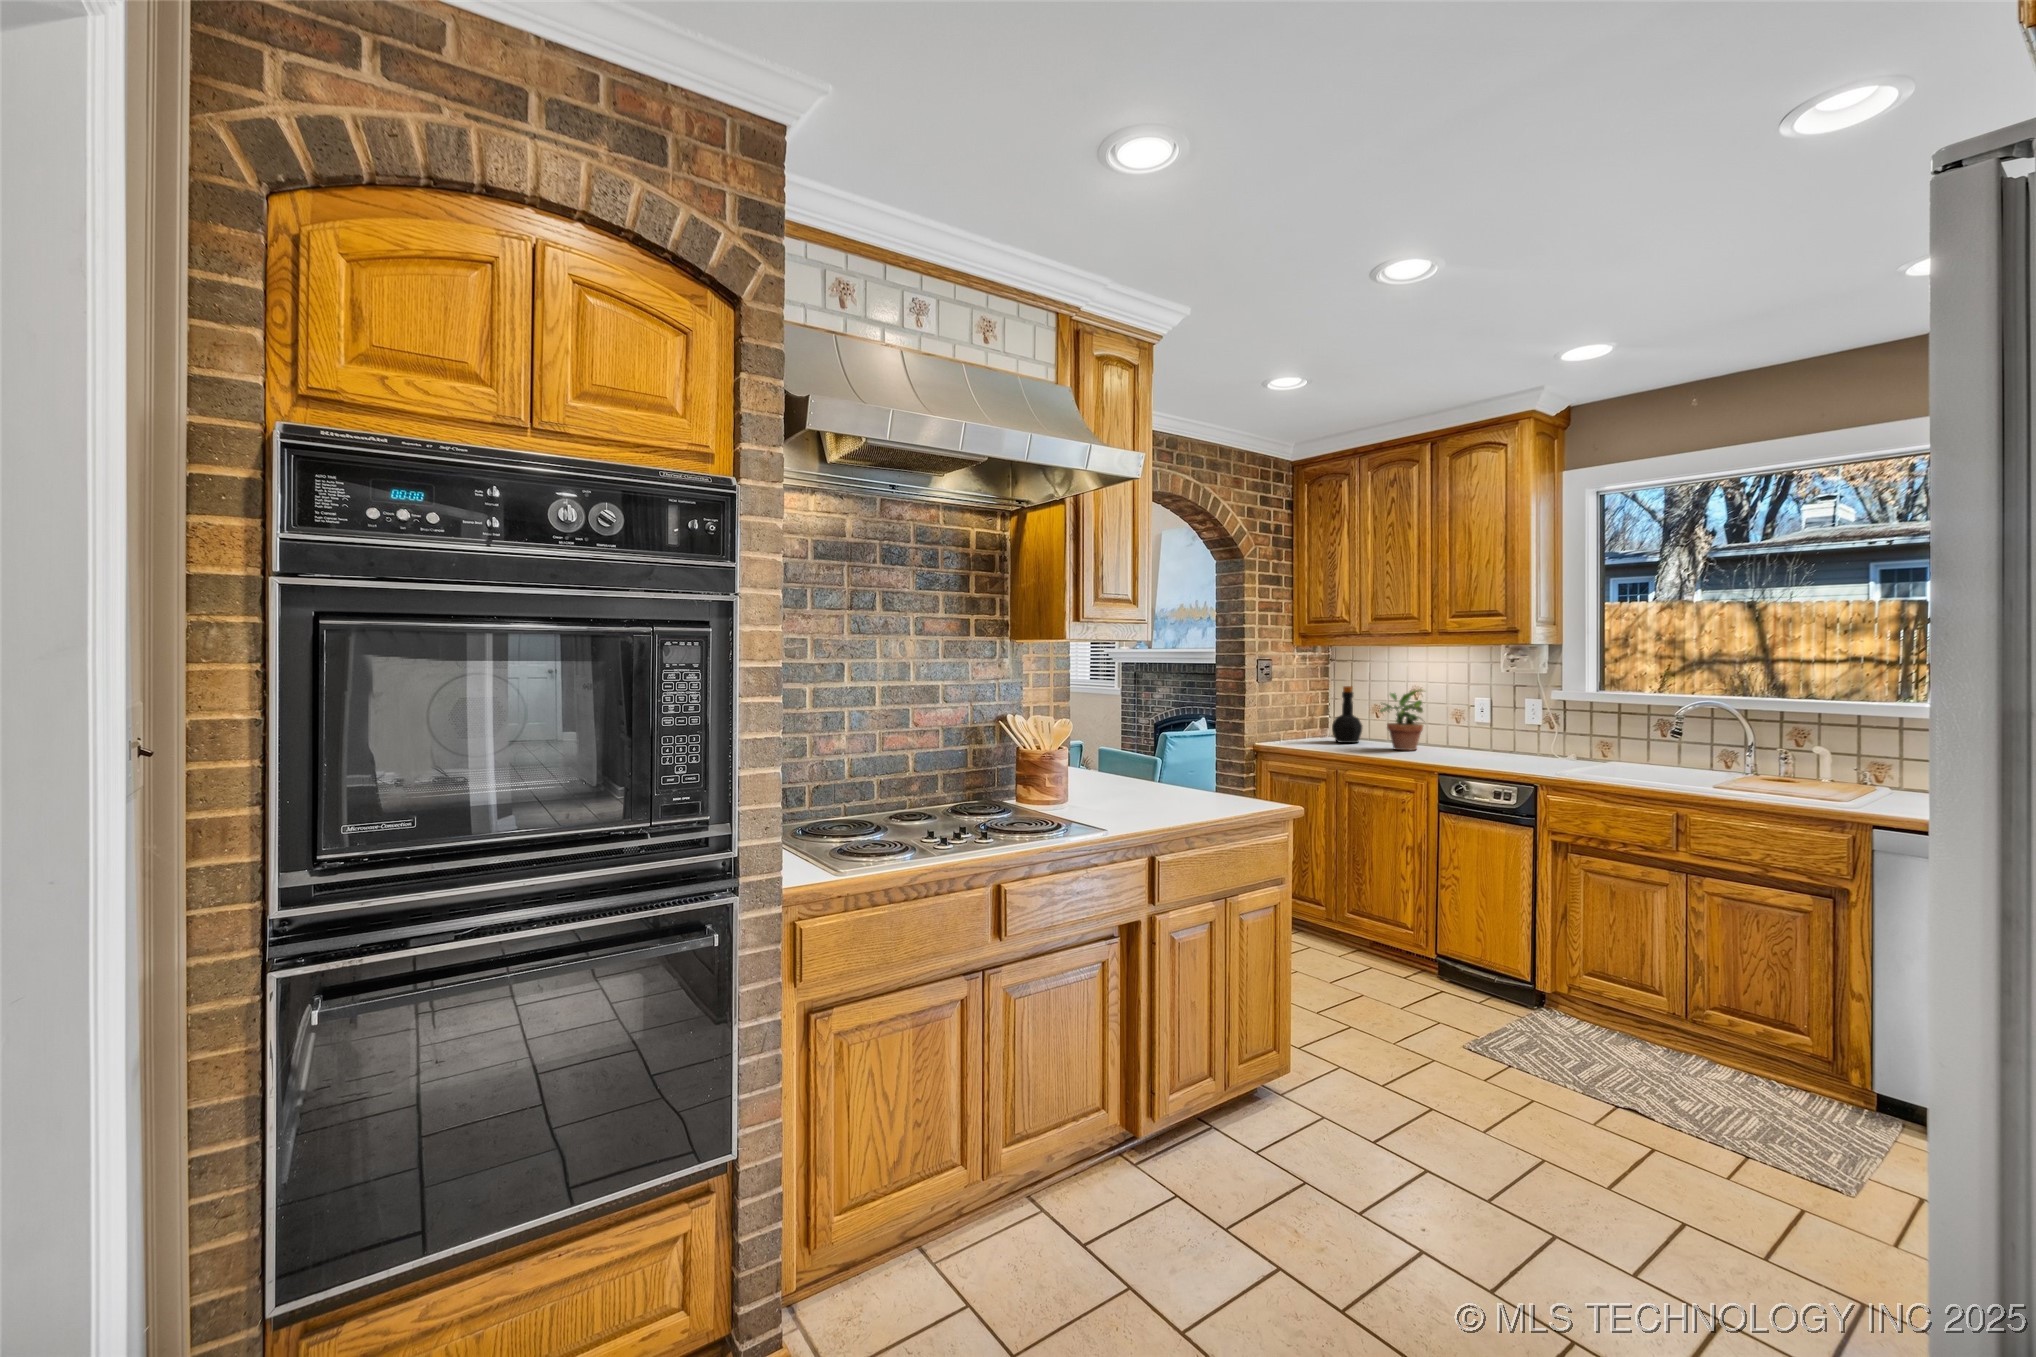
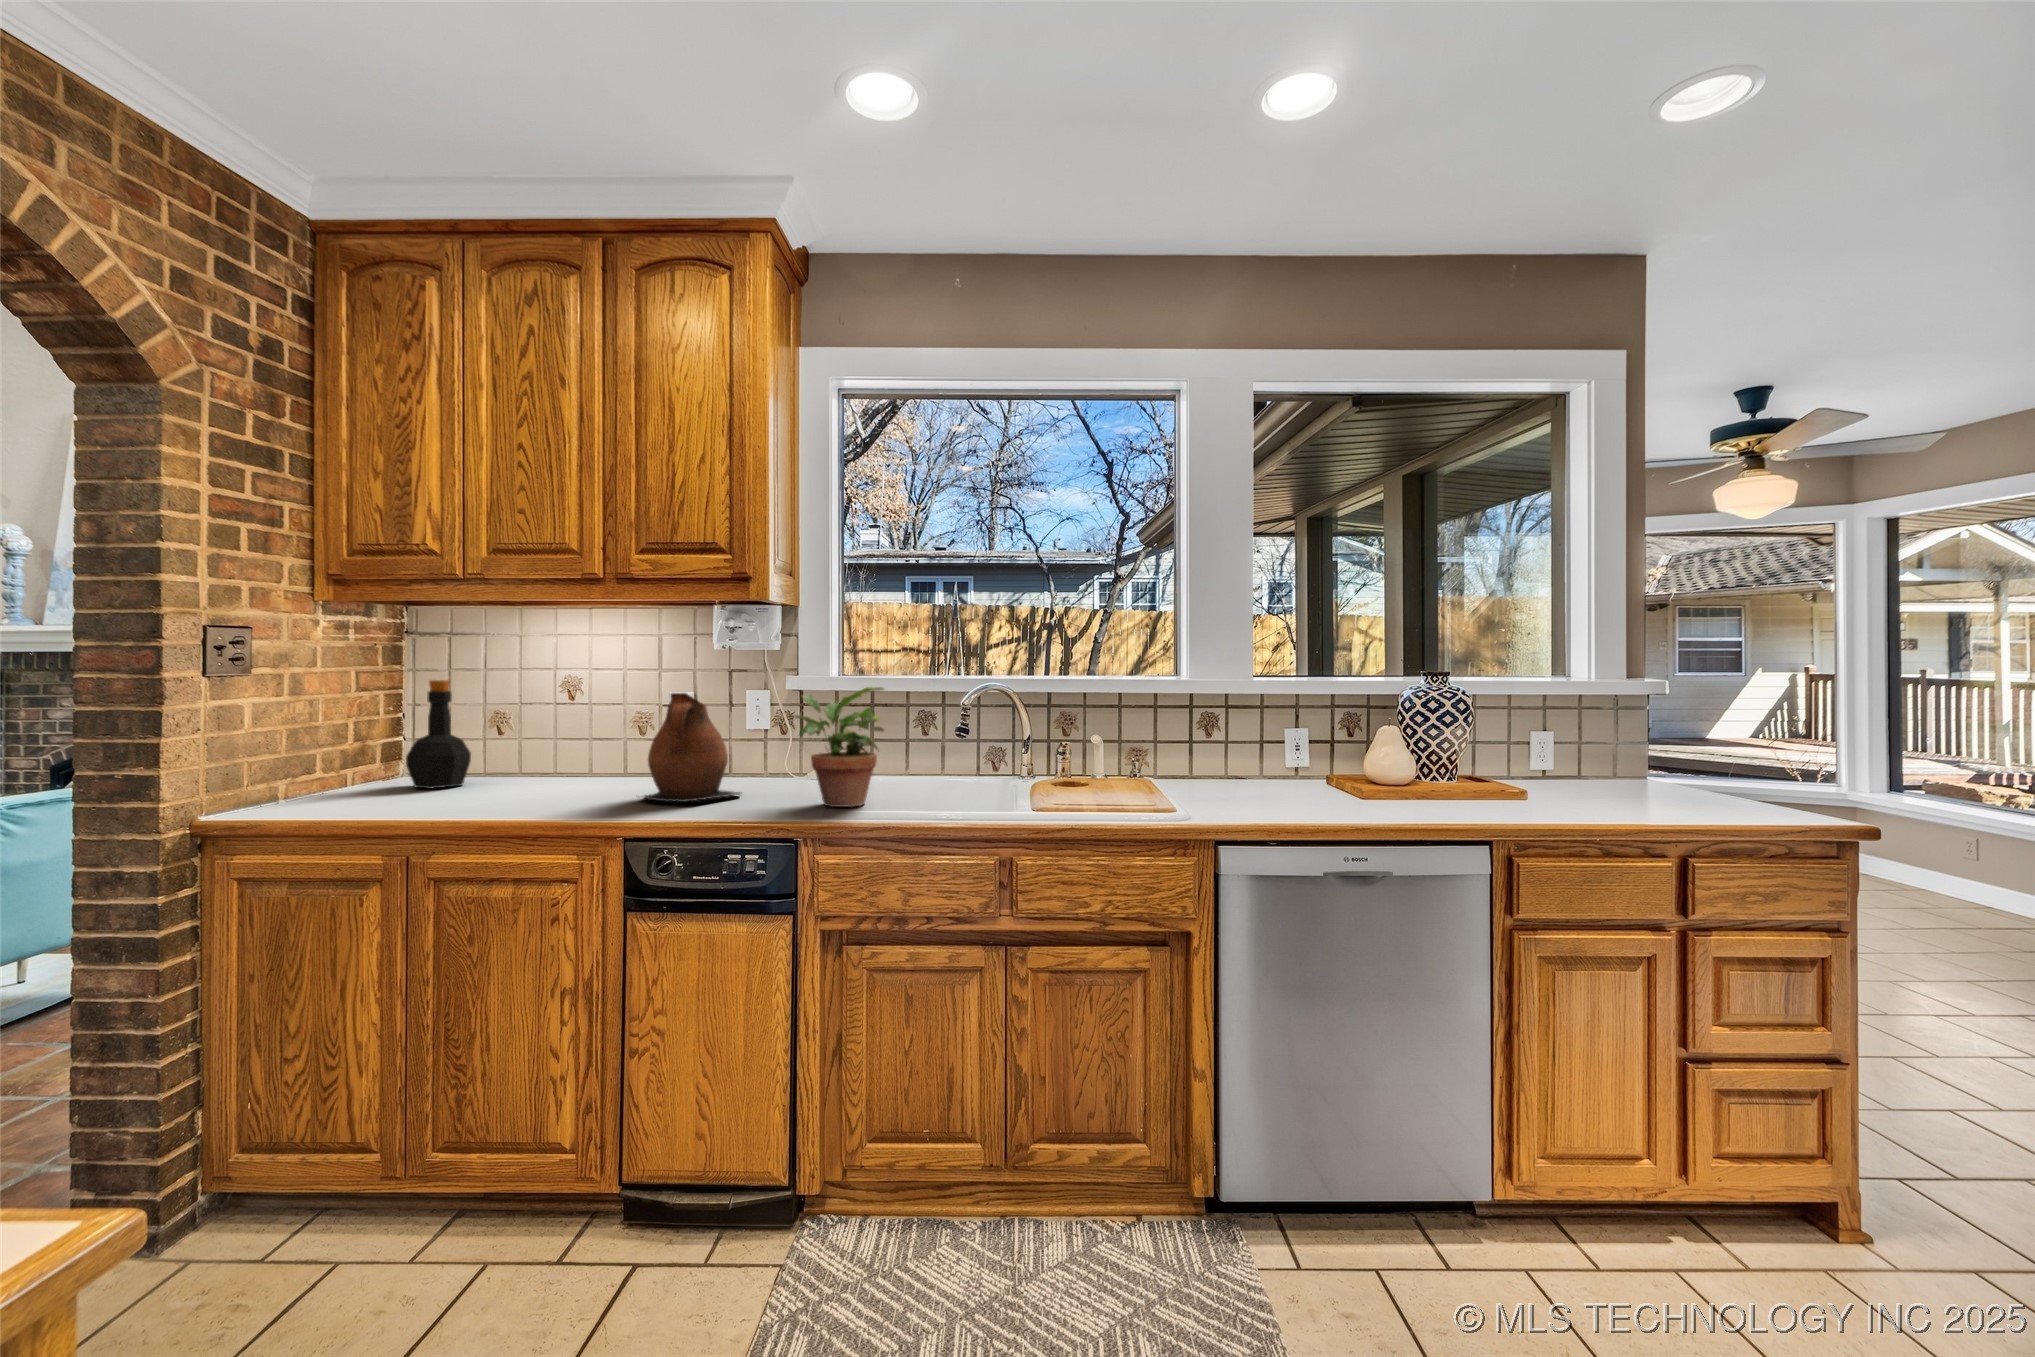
potted plant: present [1380,689,1423,751] -> present [795,687,884,807]
ceramic pitcher: none [1449,698,1515,761] -> present [641,693,741,802]

